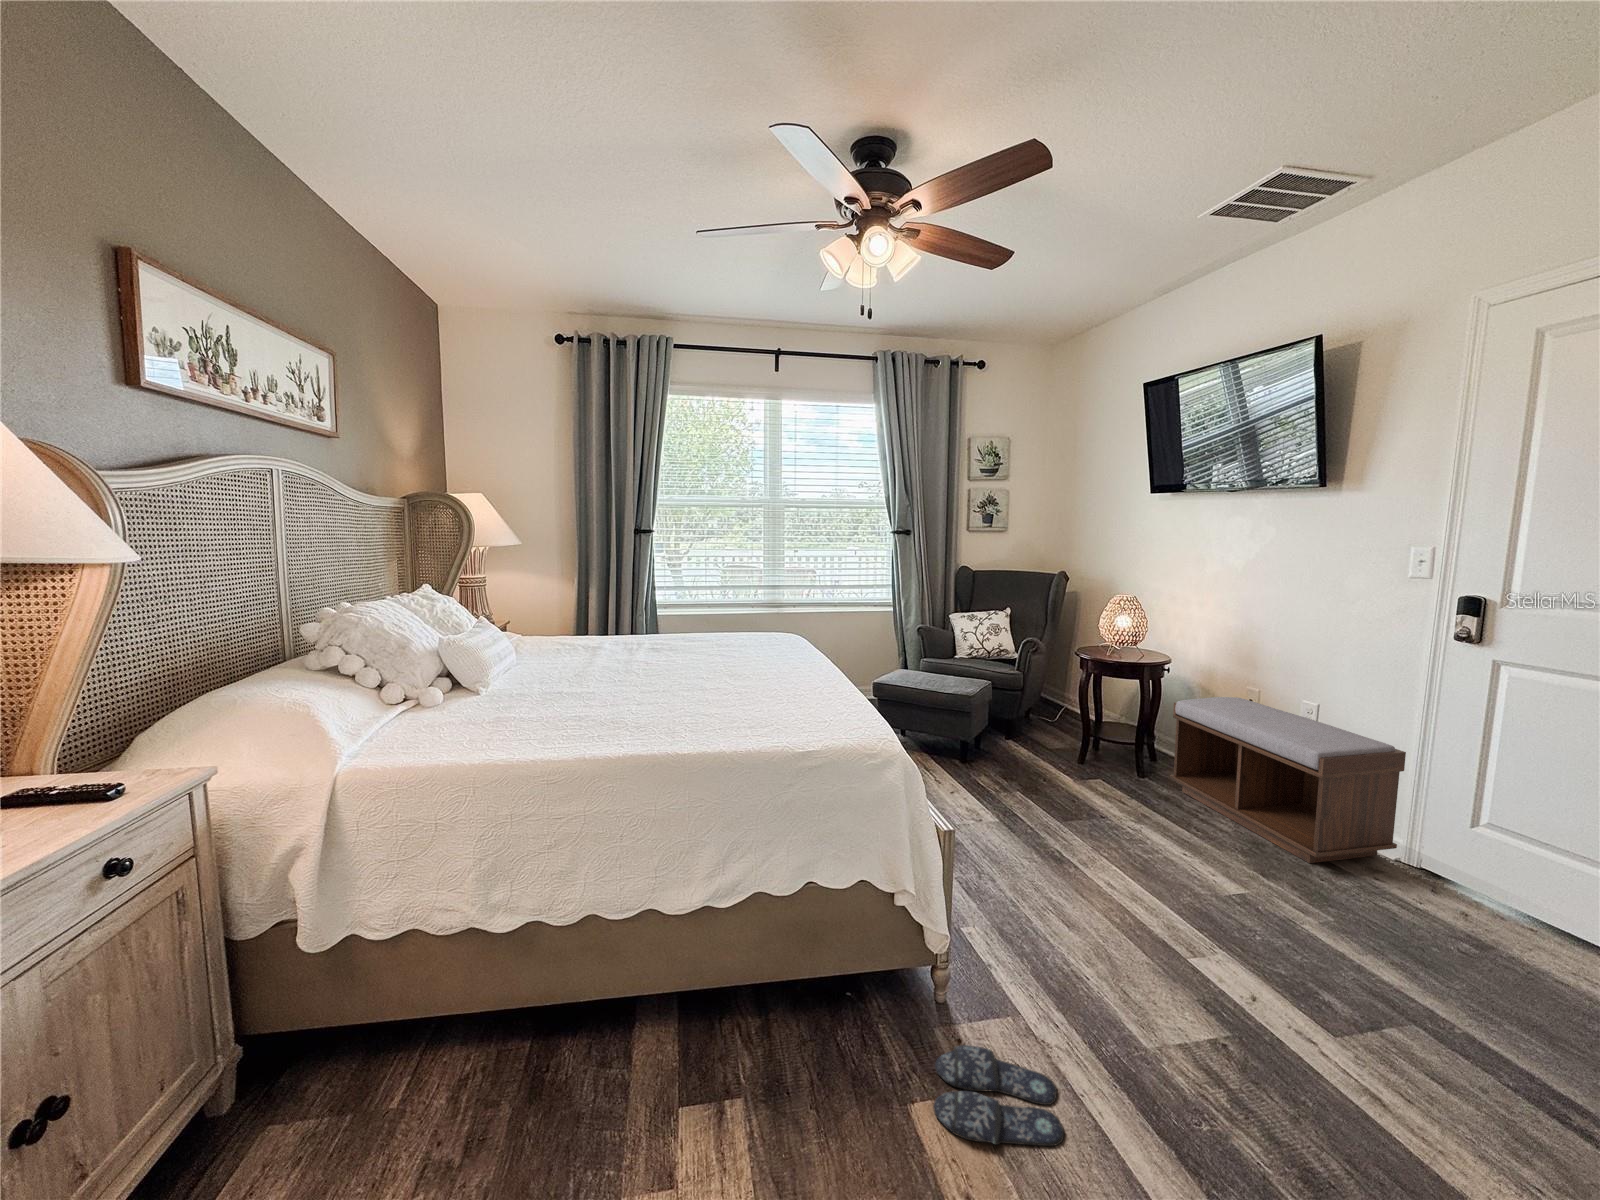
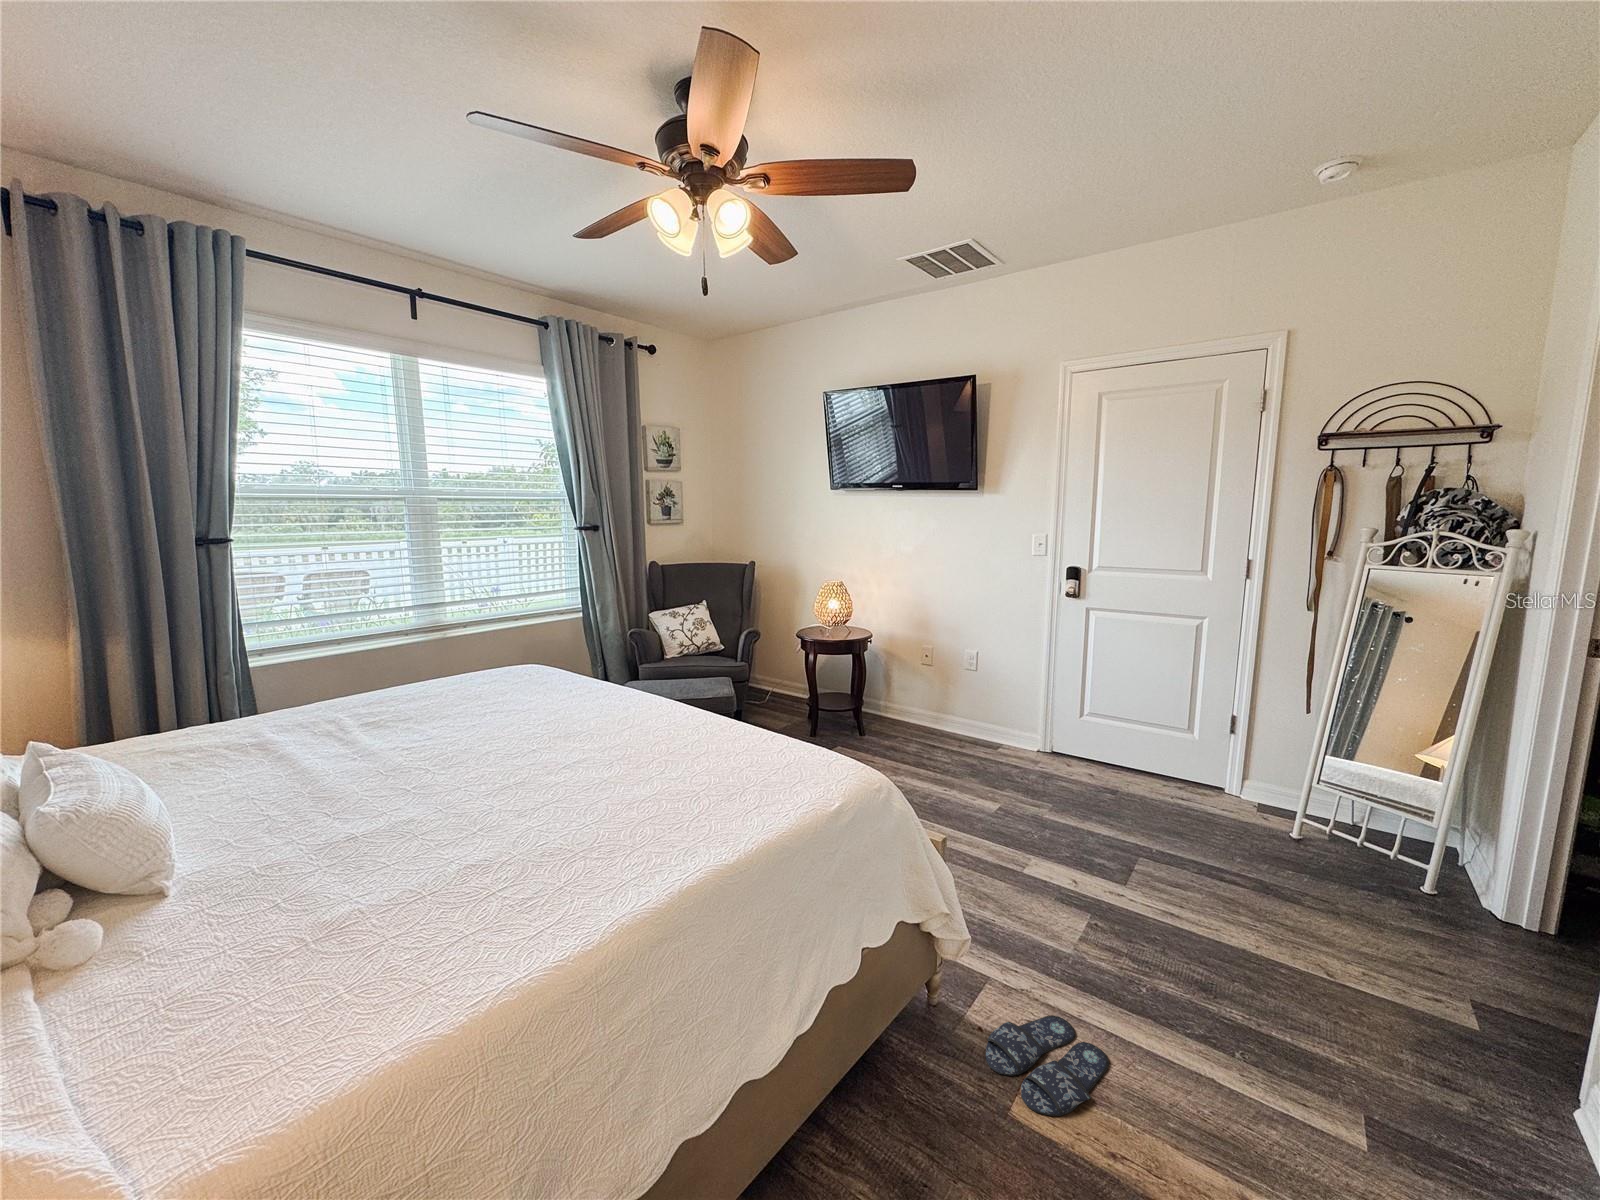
bench: present [1170,697,1406,863] -> none [886,658,1036,769]

